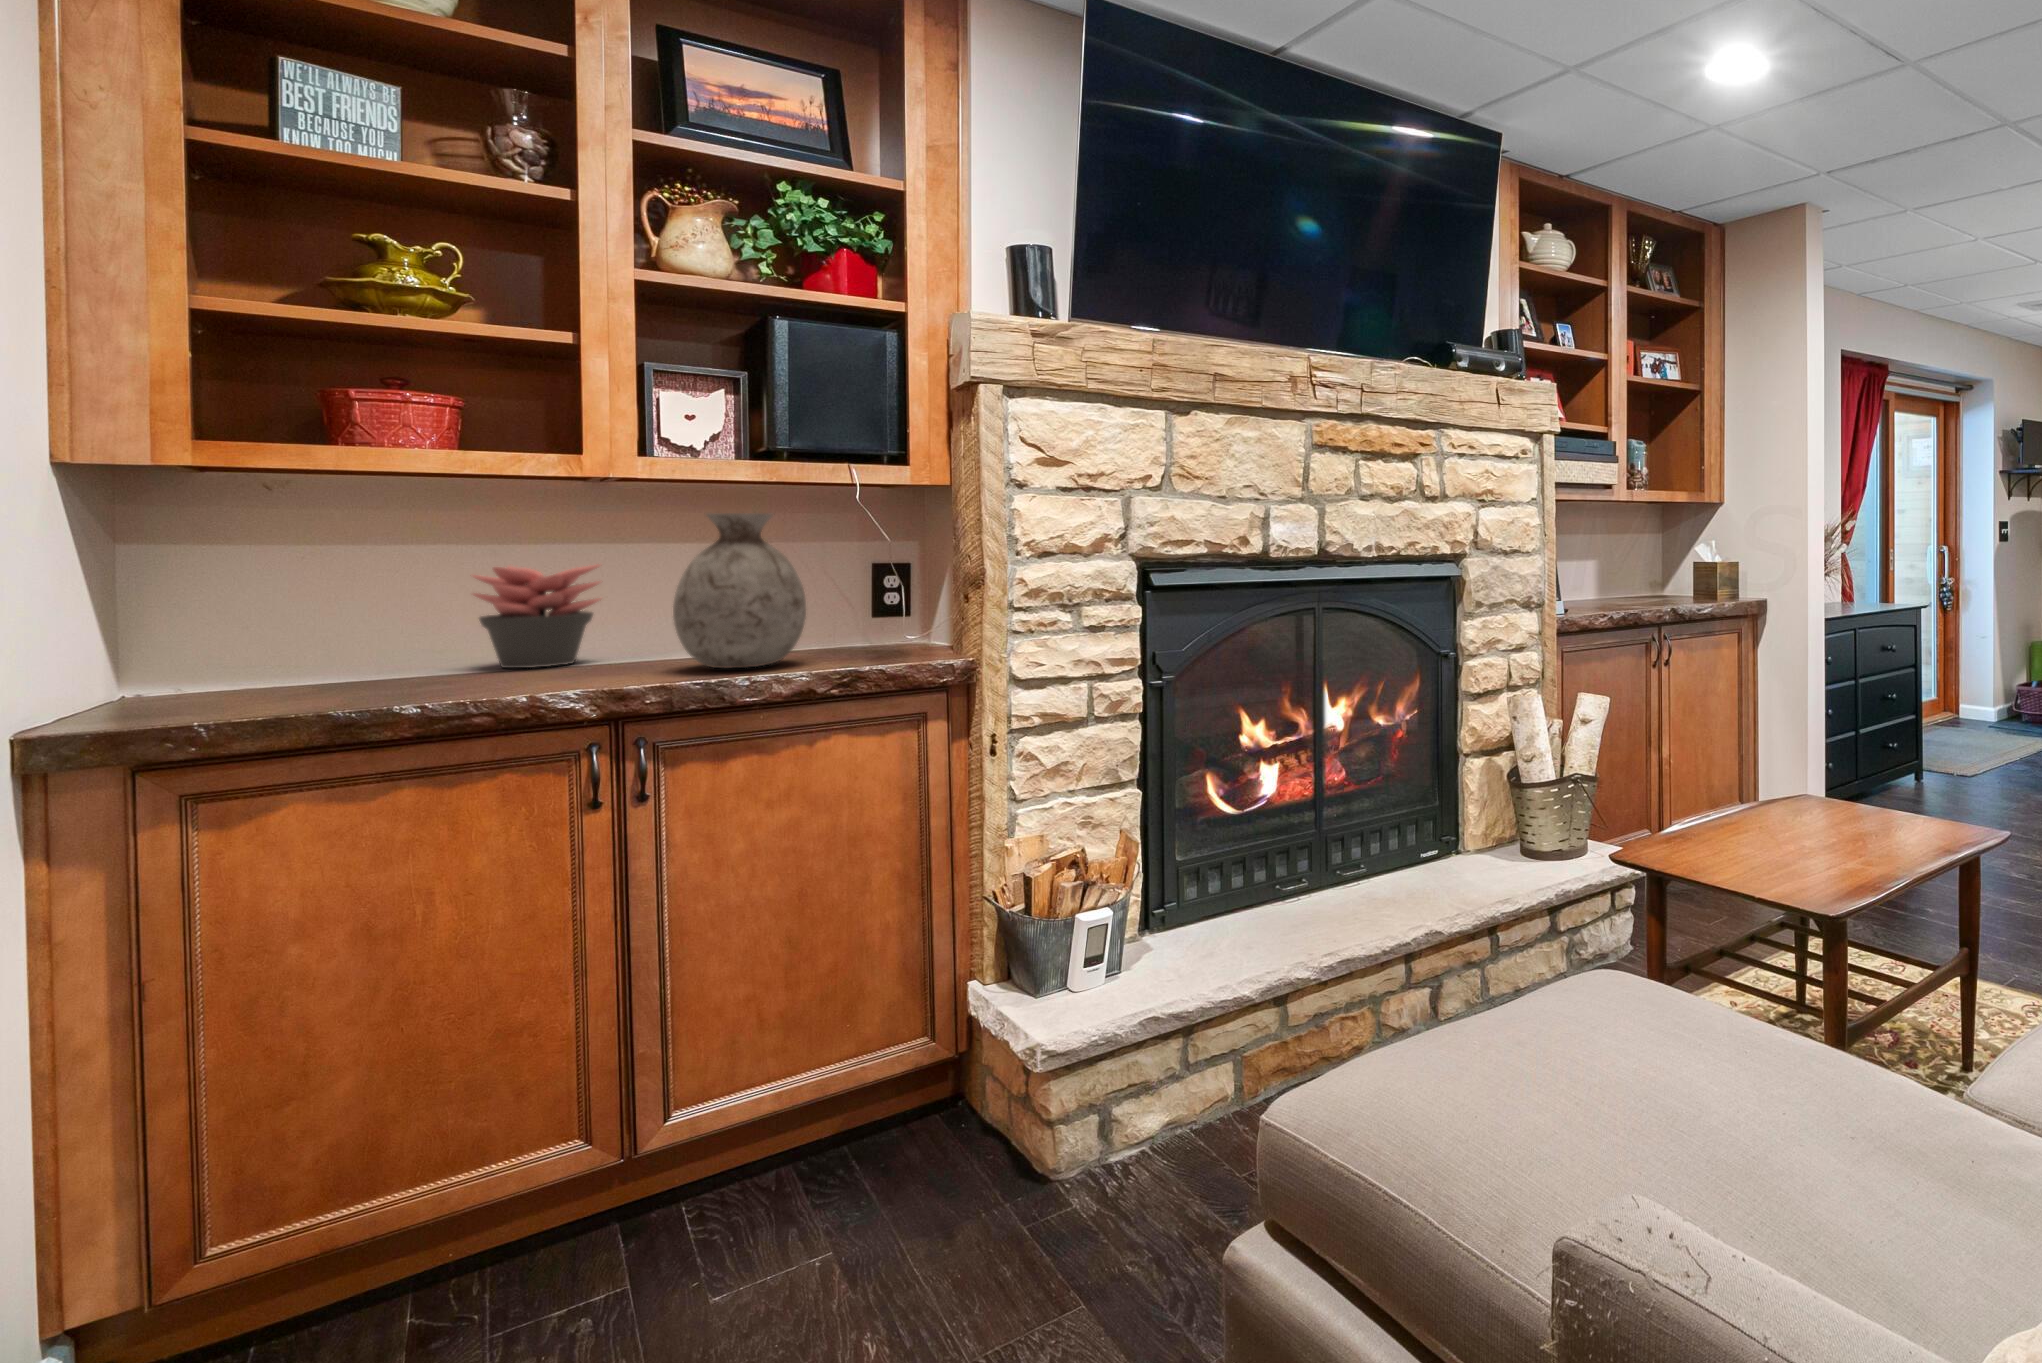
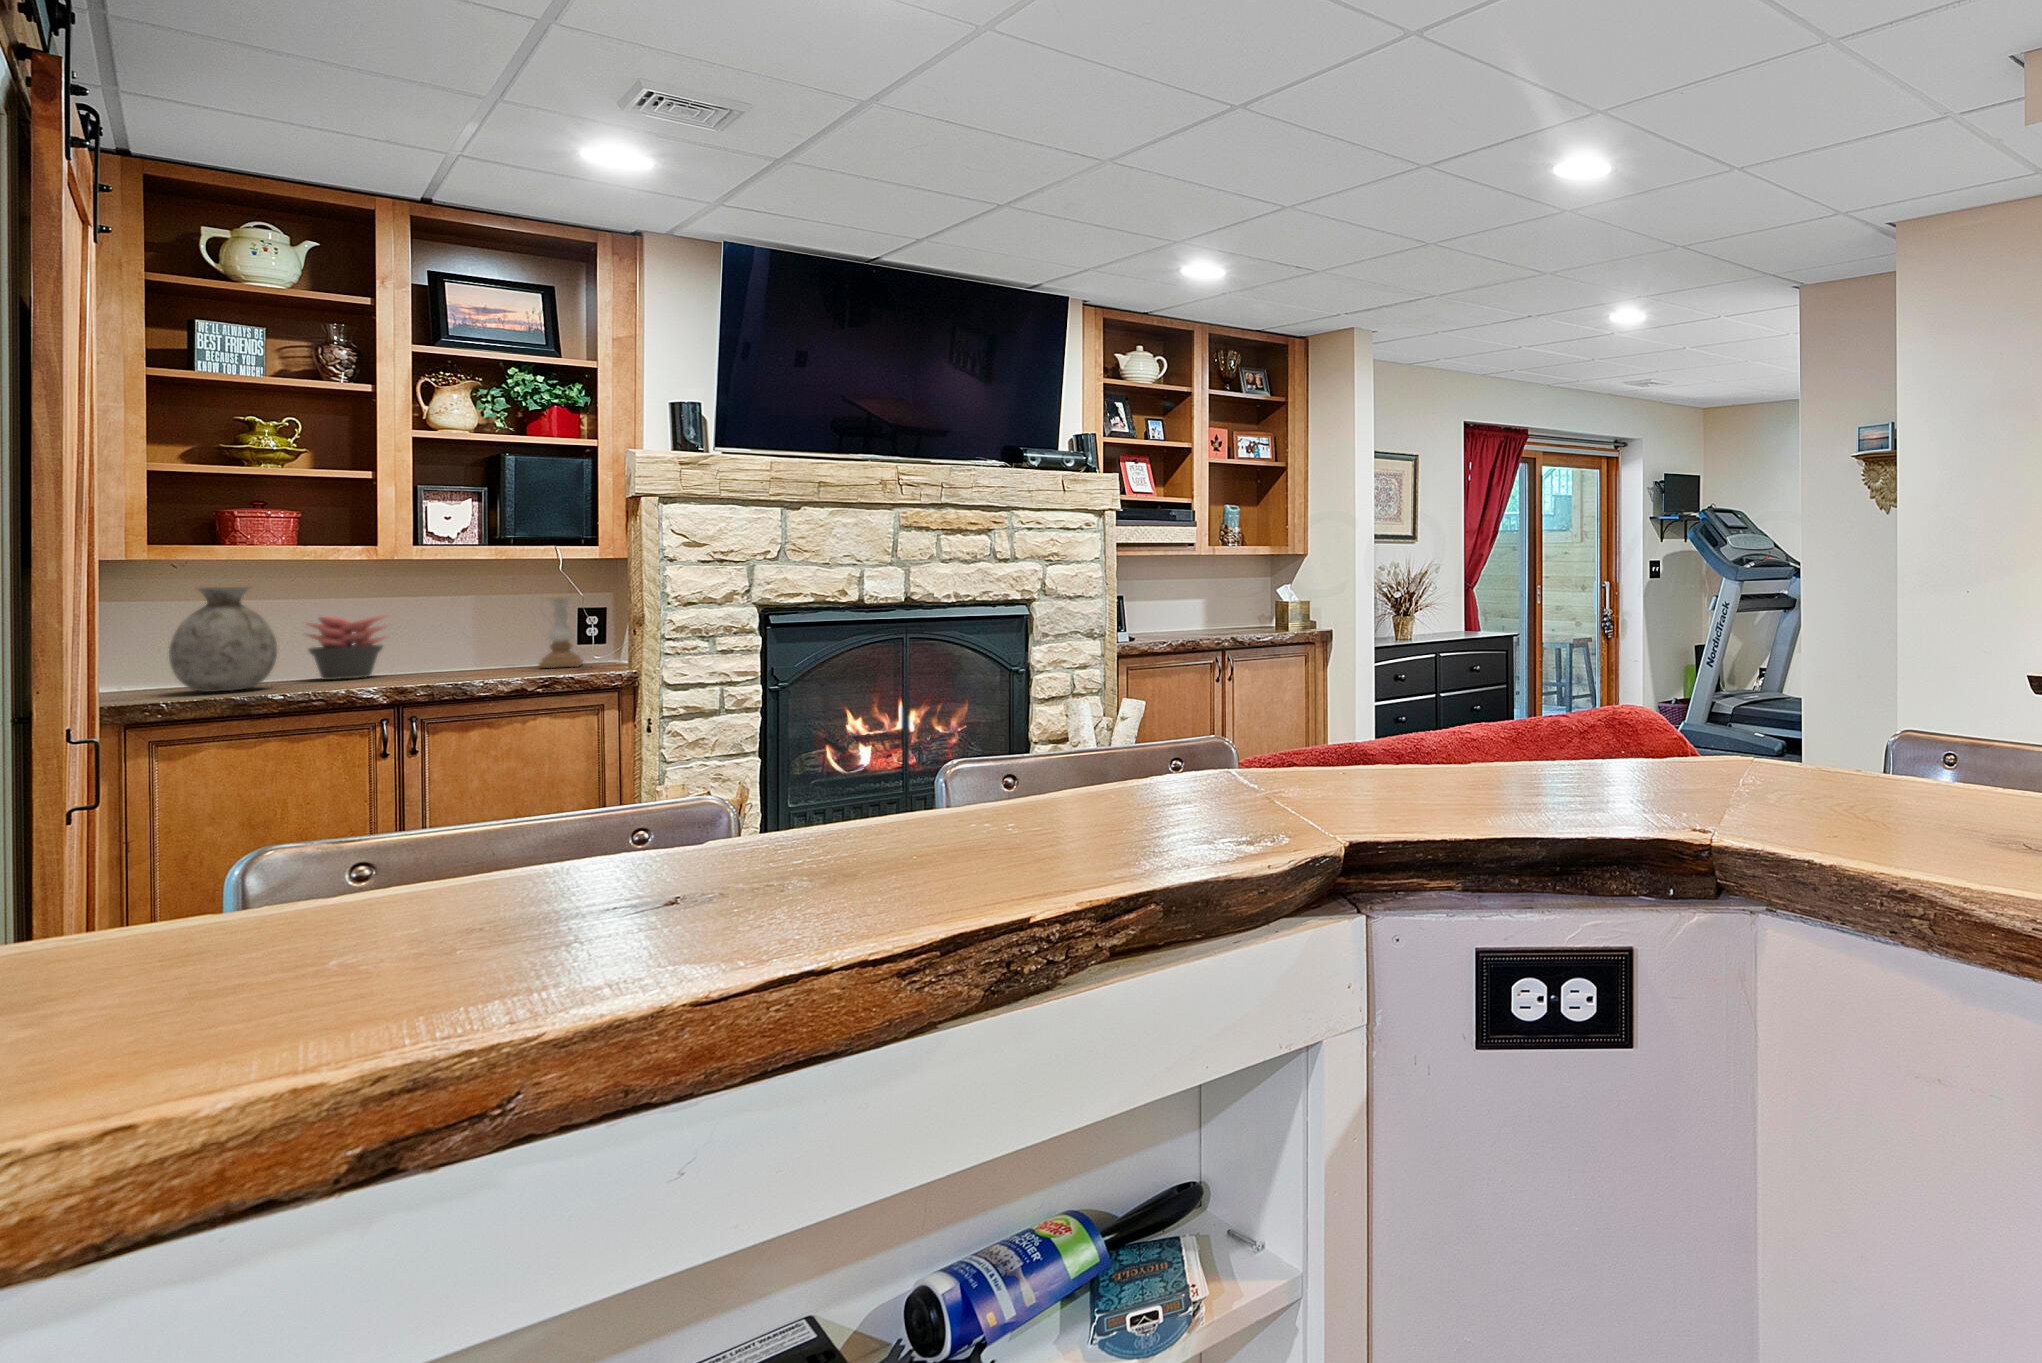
vase: present [673,513,806,668] -> present [169,587,277,692]
candle holder: none [820,540,880,651] -> present [539,596,583,668]

